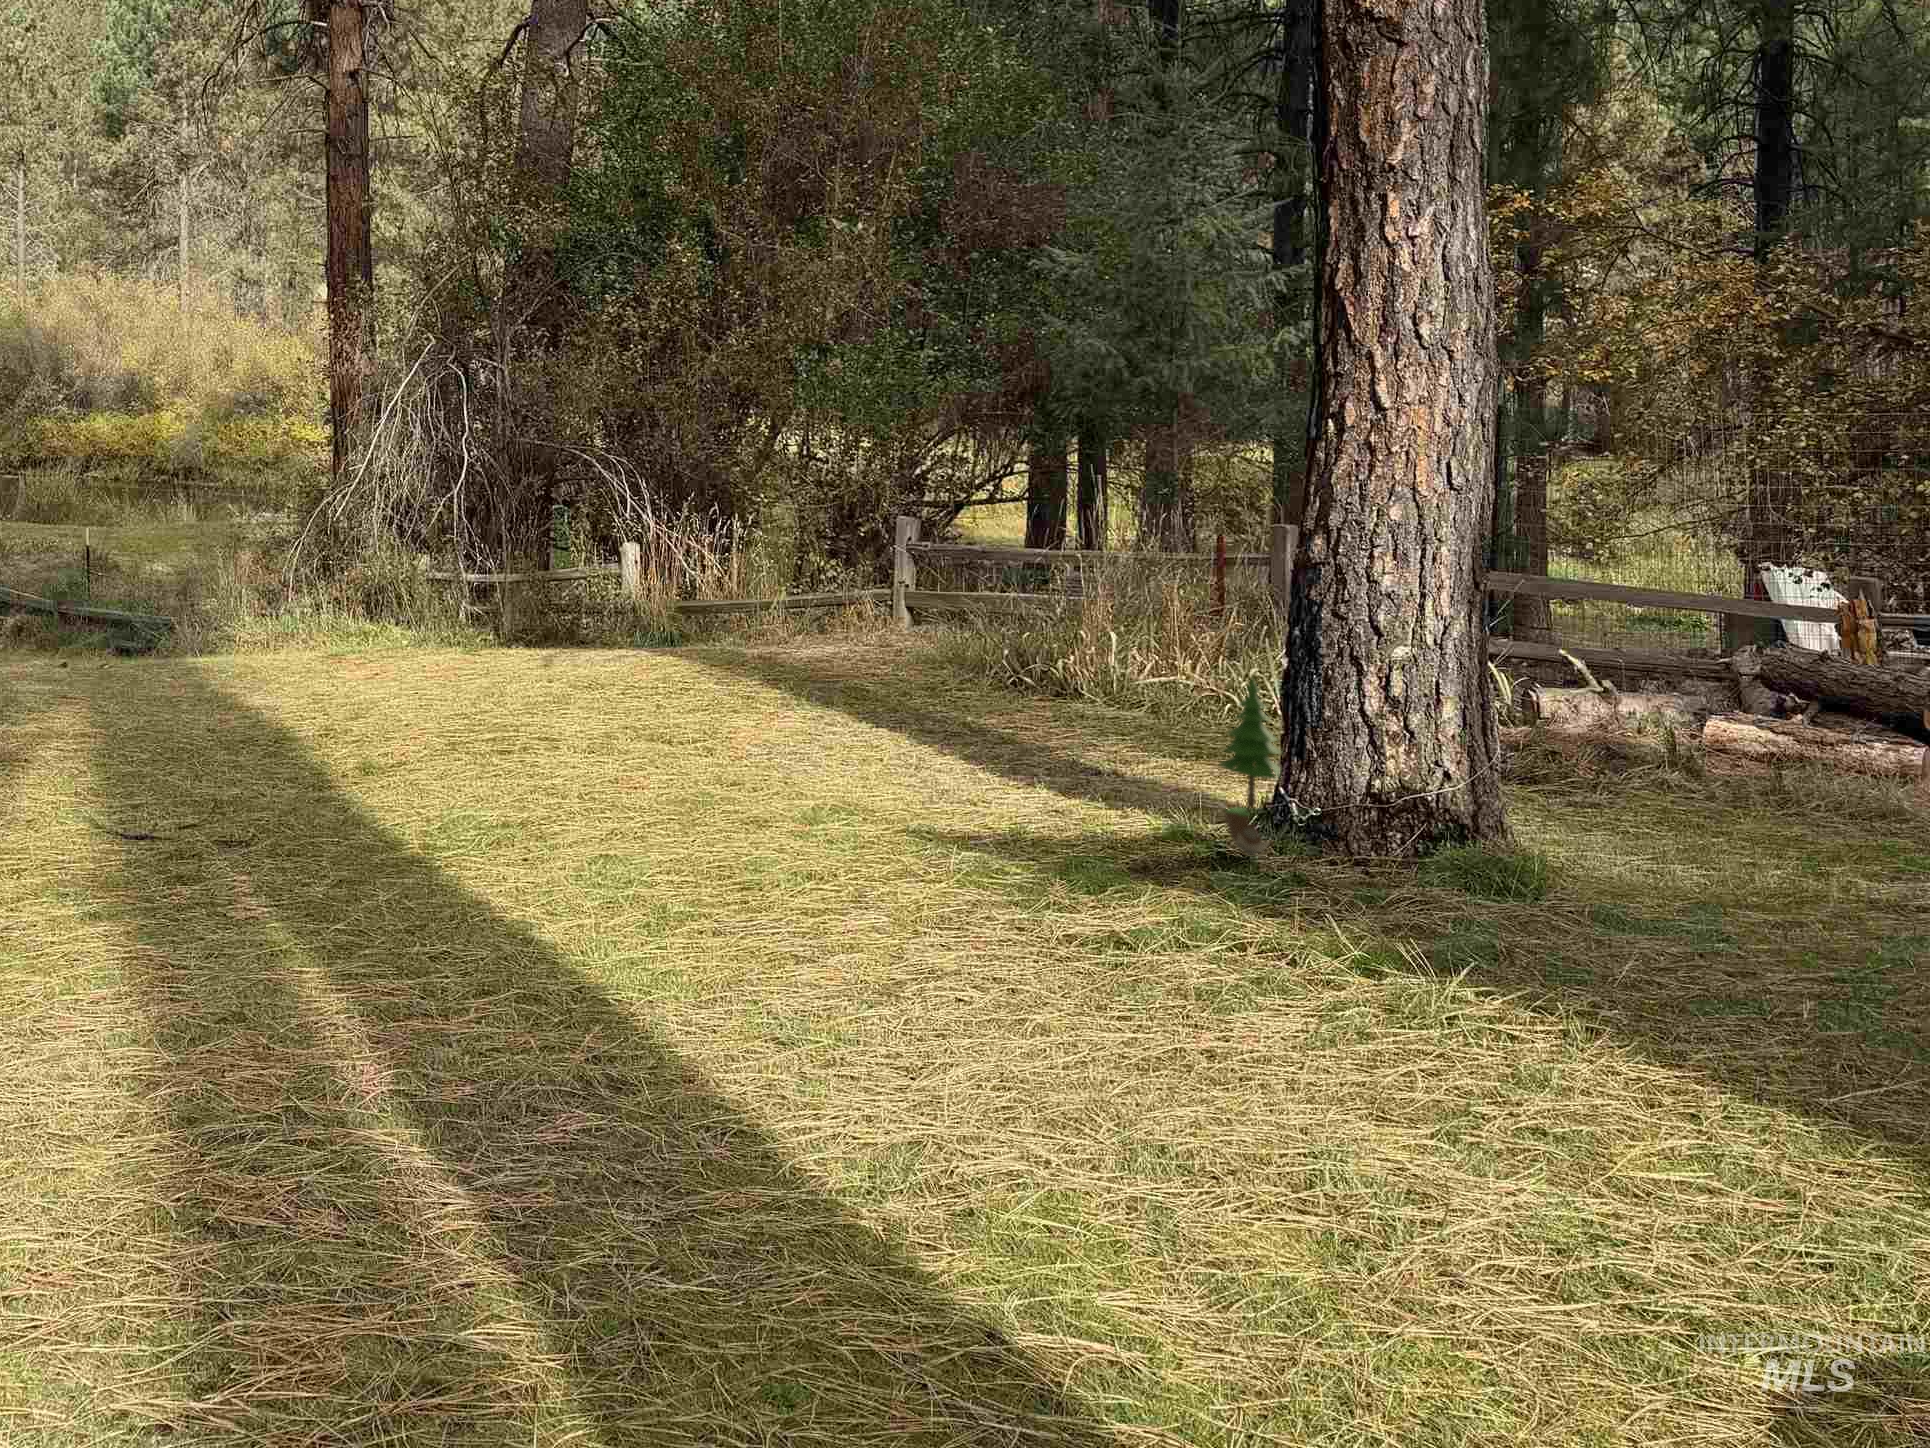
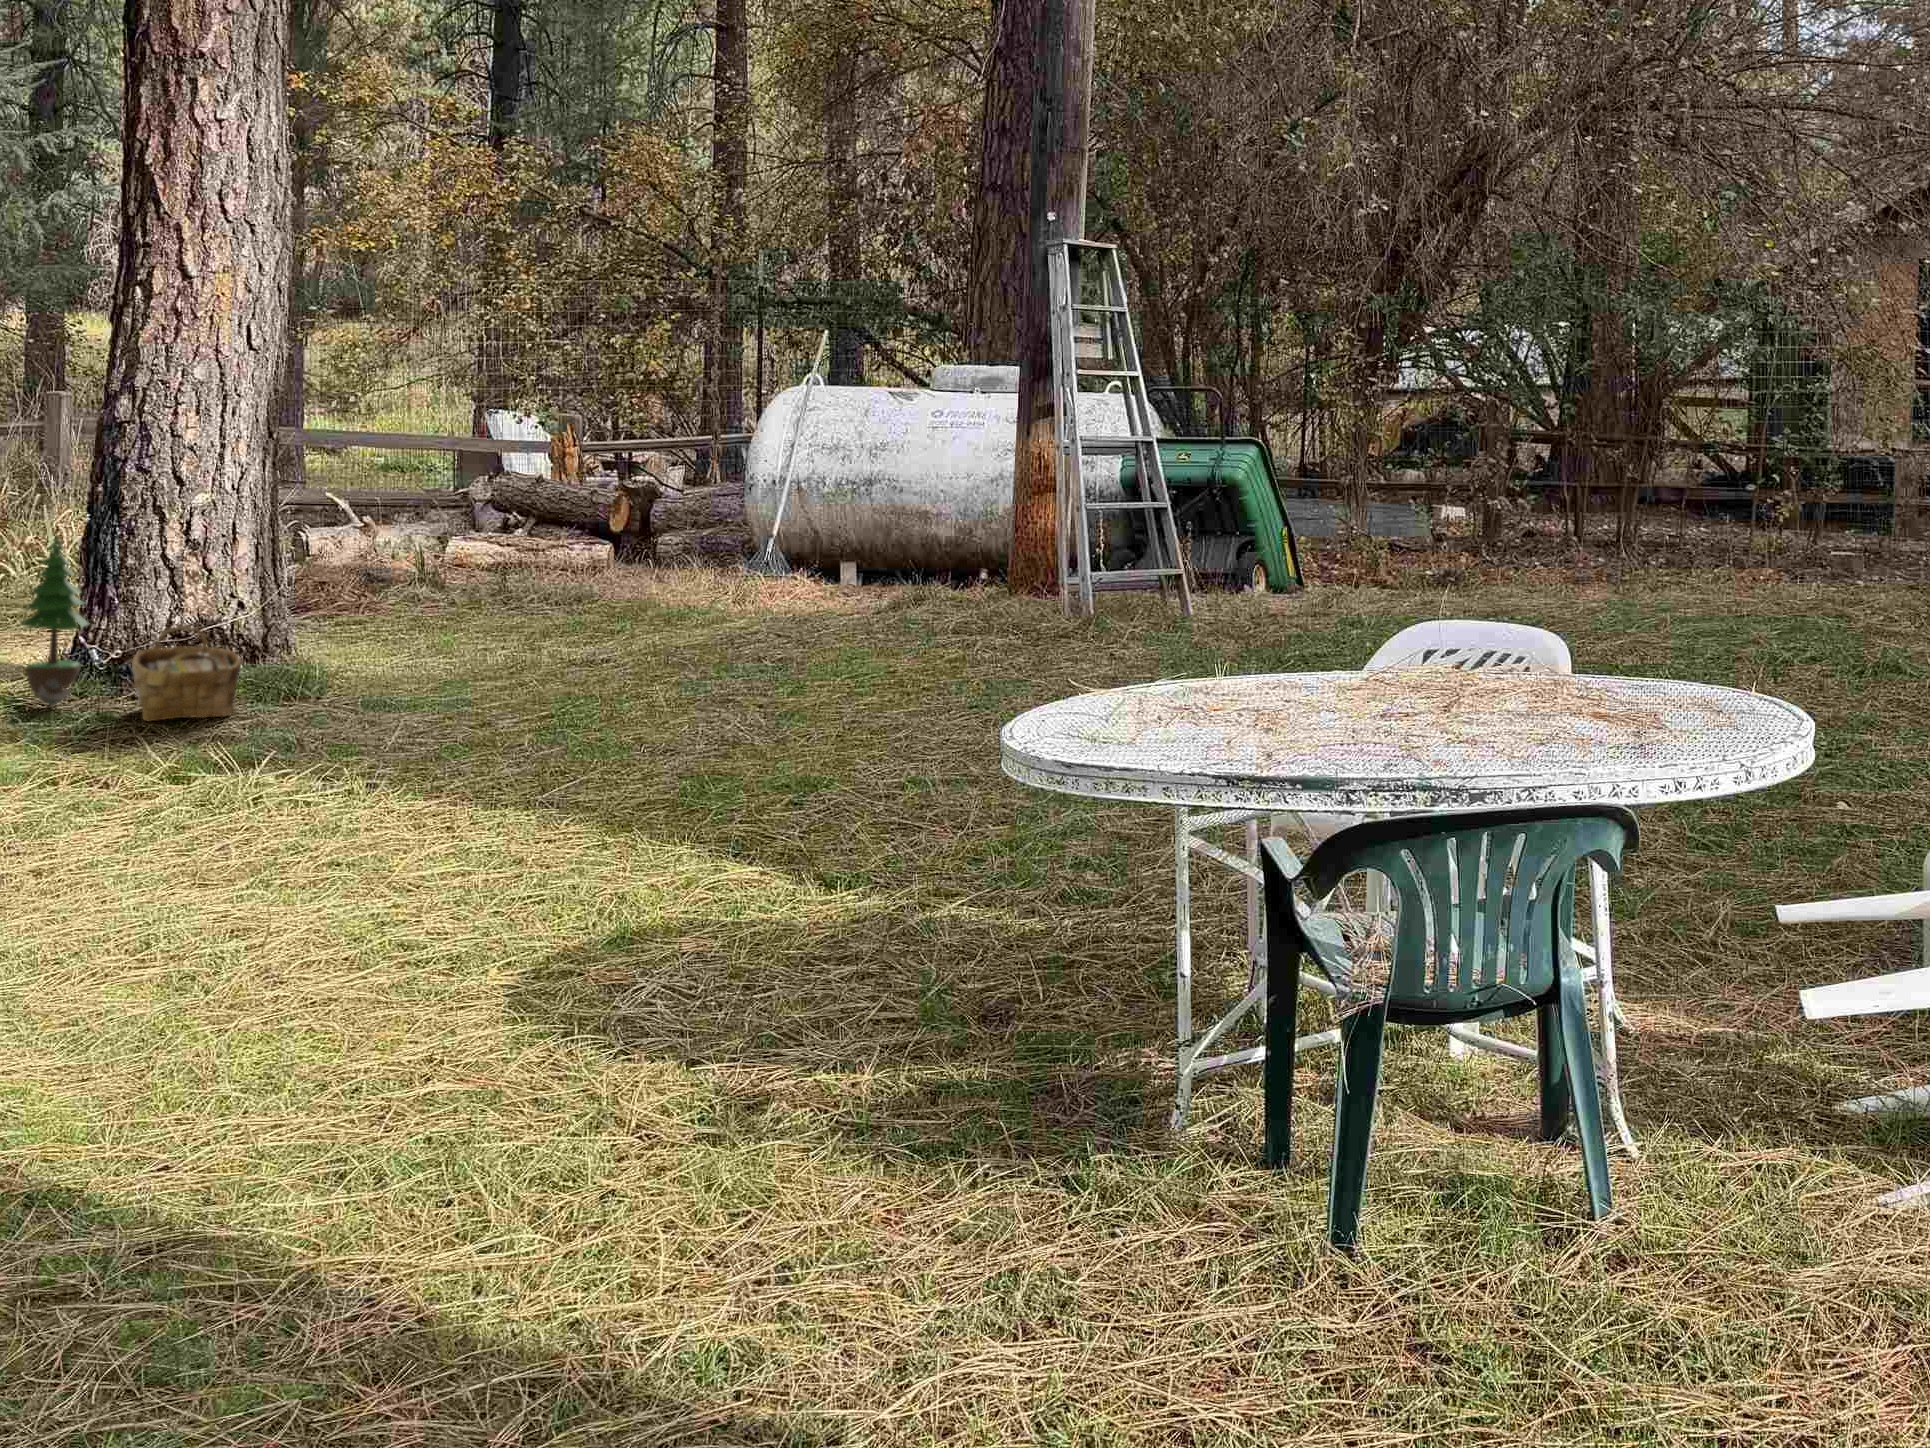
woven basket: none [1327,792,1446,905] -> present [132,626,241,721]

